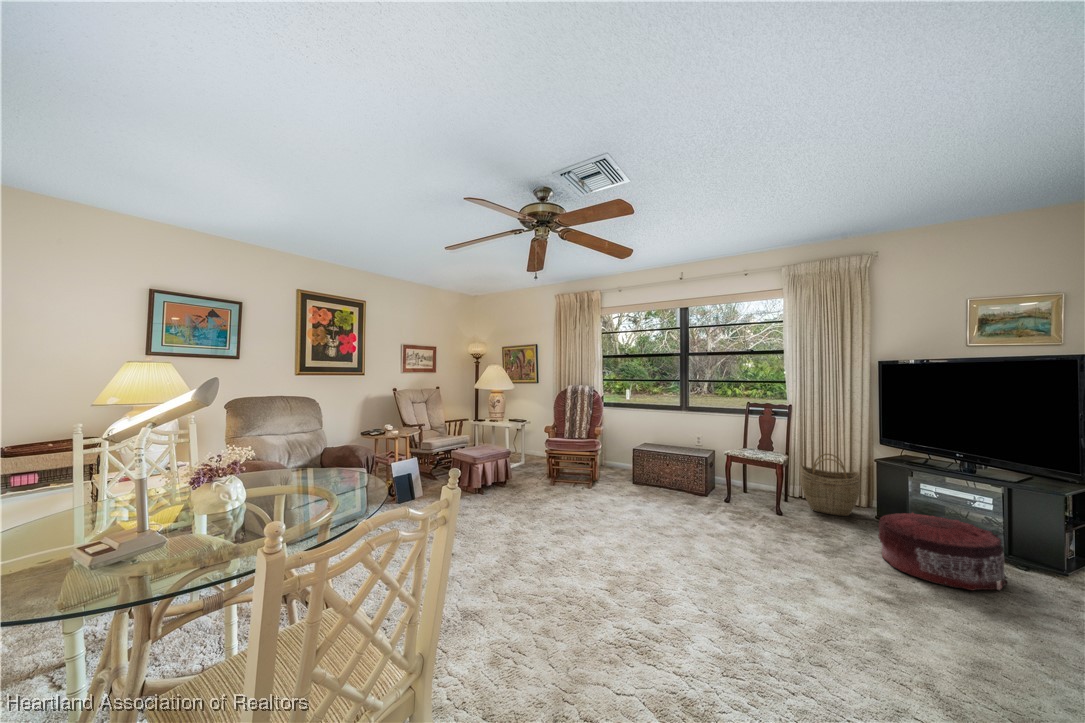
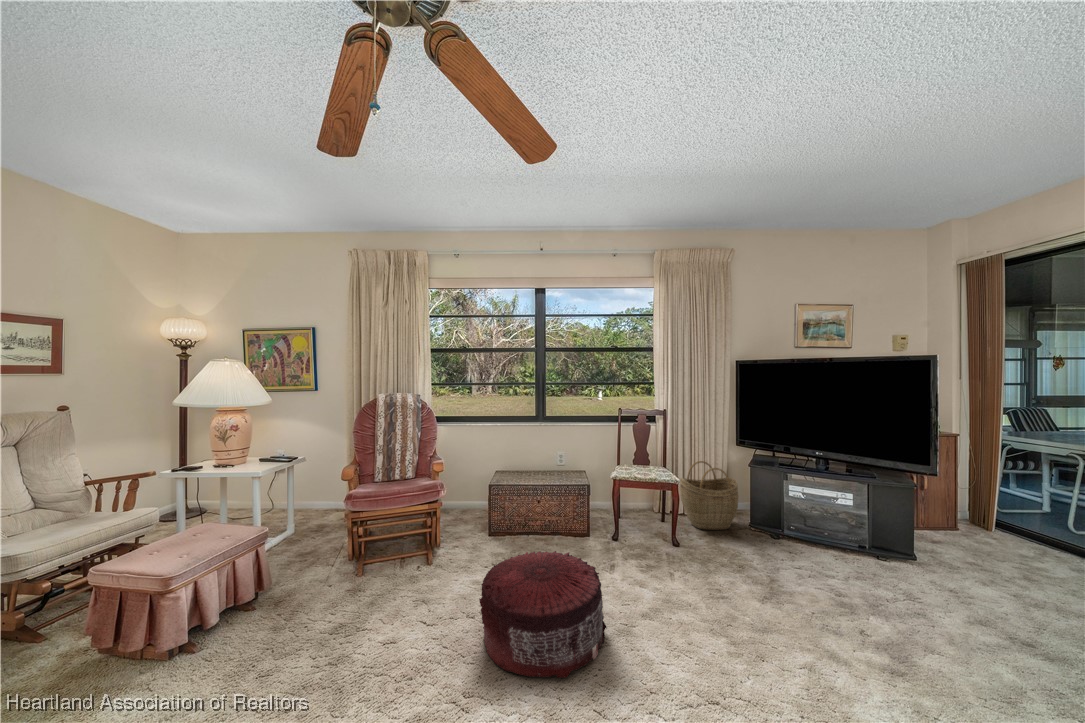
pouf: present [878,512,1007,590] -> present [479,551,607,678]

